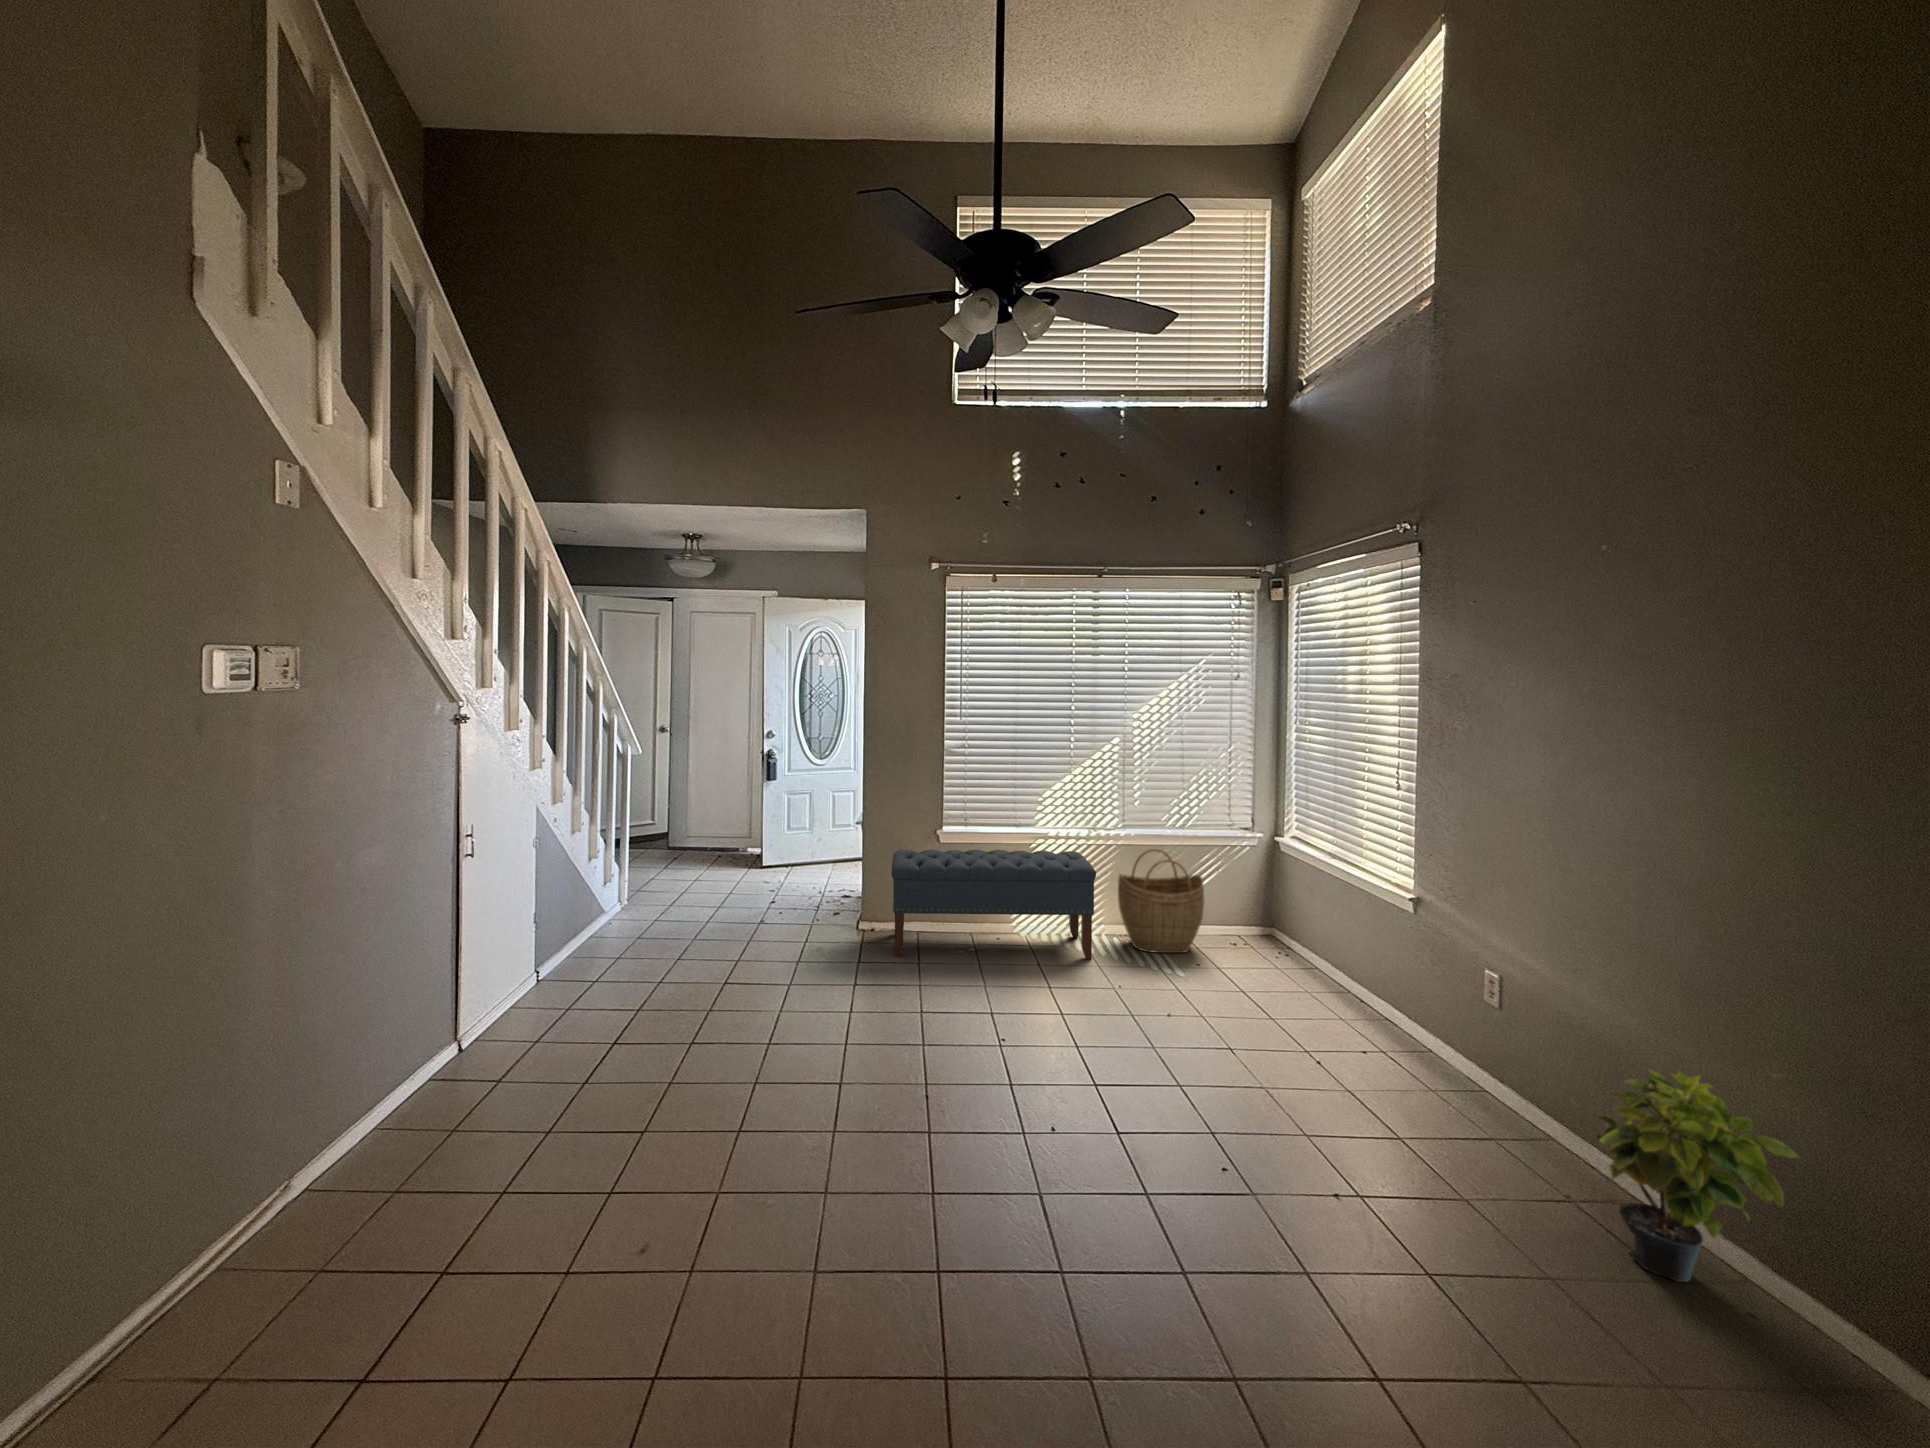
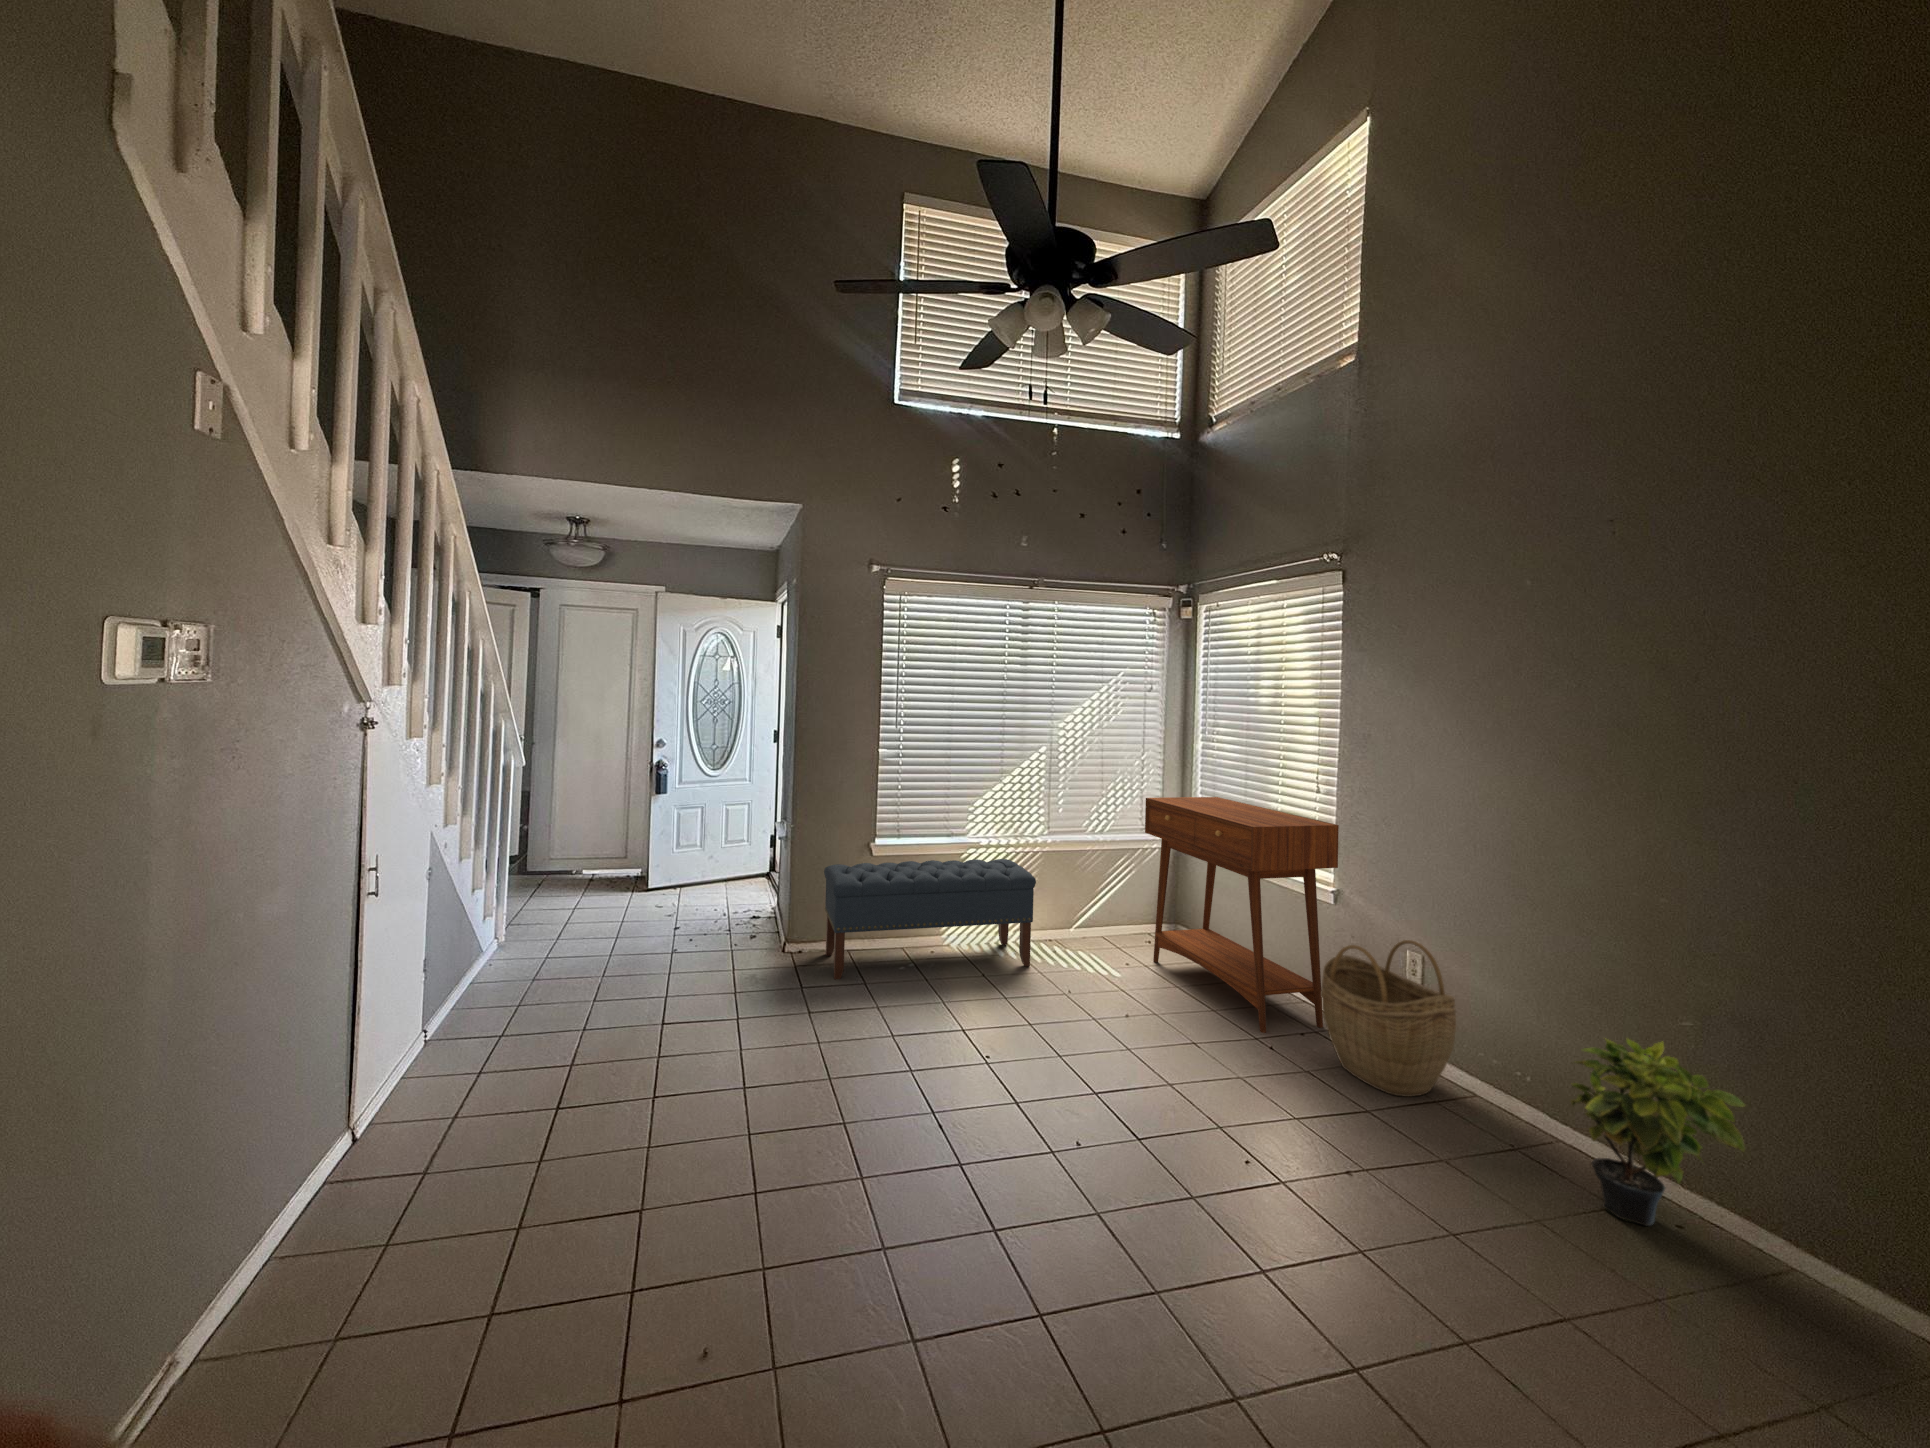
console table: none [1218,792,1411,1045] -> present [1145,797,1339,1033]
woven basket: present [1118,849,1204,953] -> present [1321,940,1456,1097]

